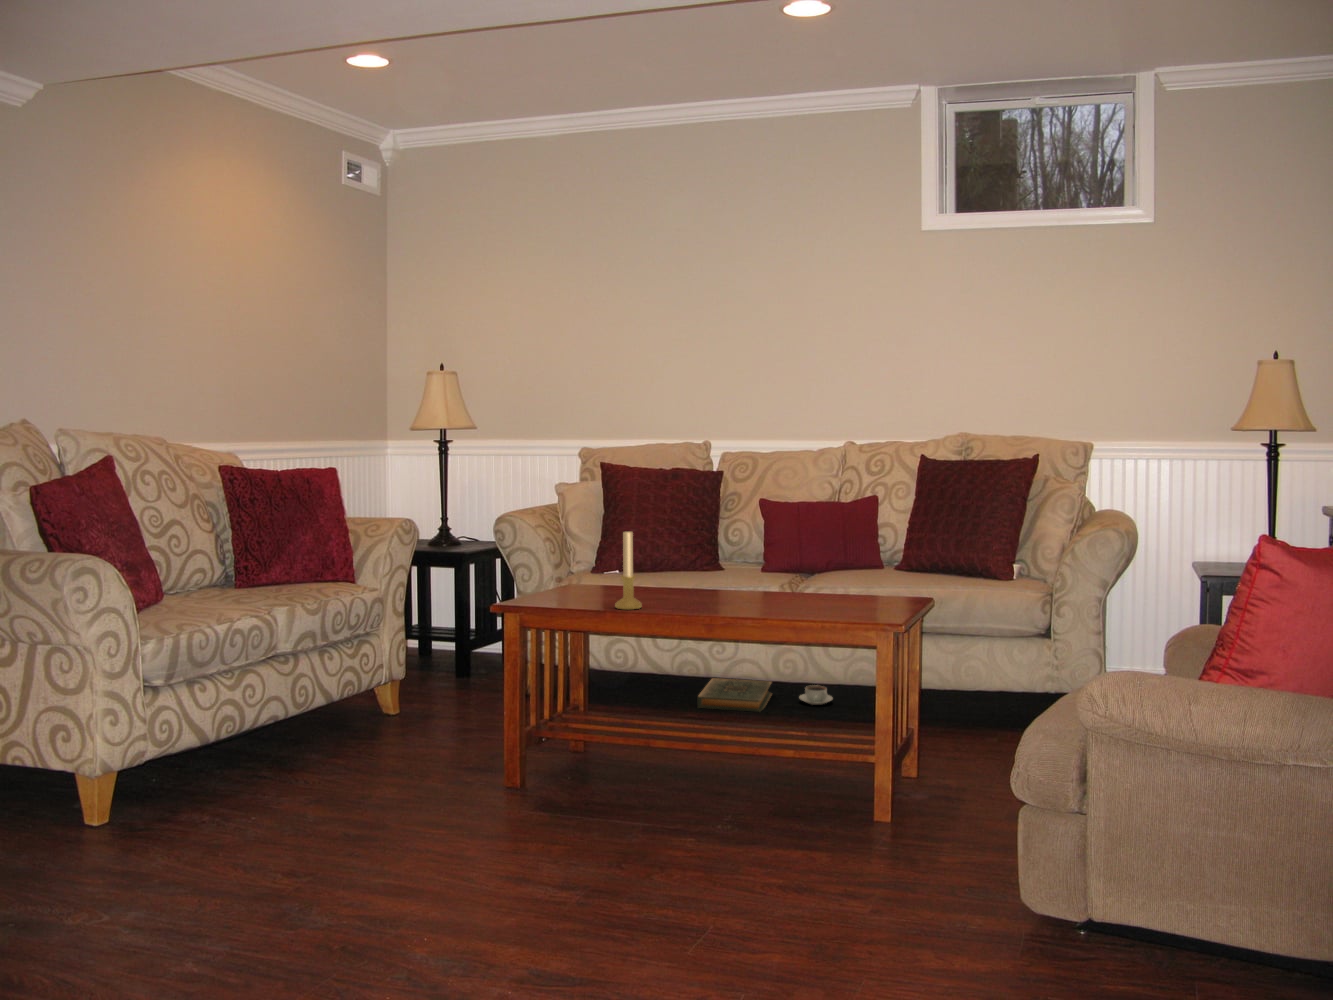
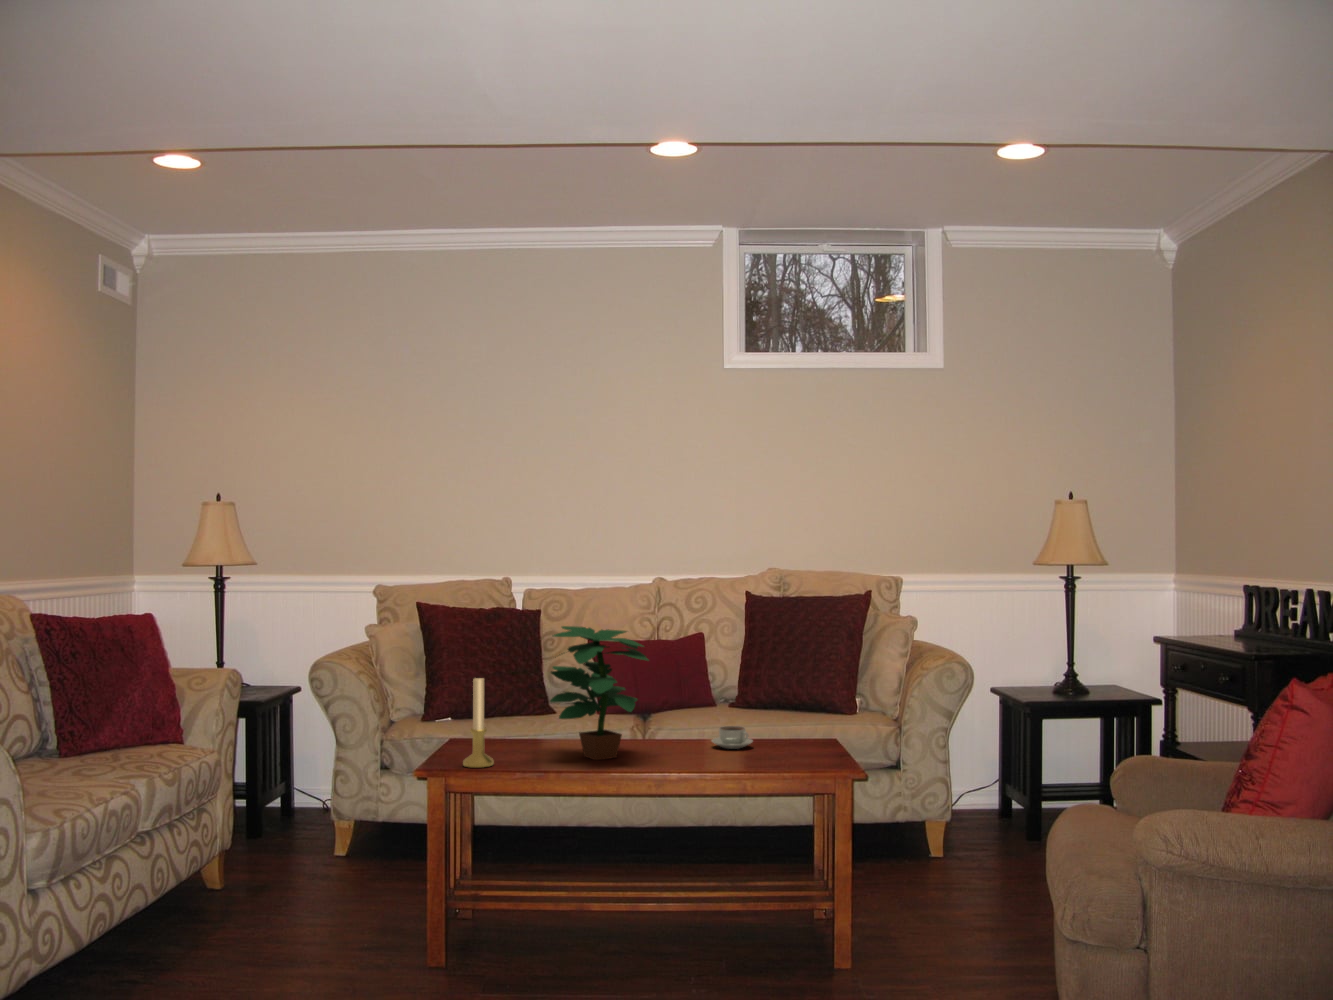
potted plant: none [690,487,786,608] -> present [550,626,649,760]
hardback book: present [697,678,772,712] -> none [534,837,610,875]
coffee cup: present [799,685,833,705] -> present [712,726,753,749]

